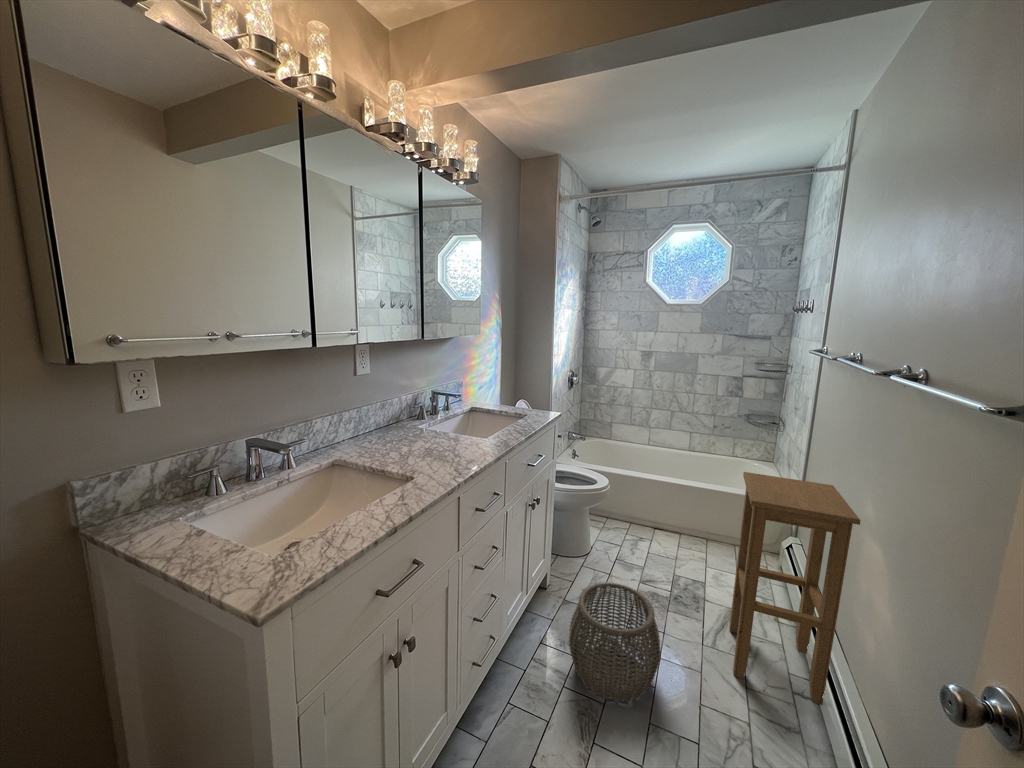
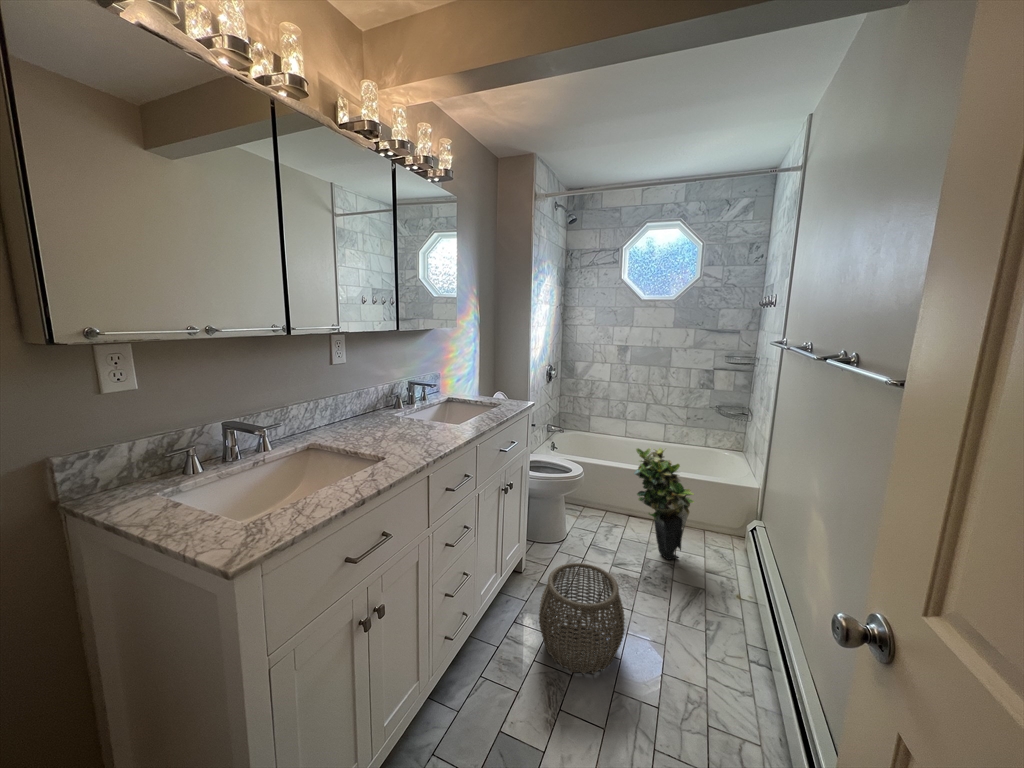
potted plant: none [663,458,727,577] -> present [634,448,694,560]
stool: present [729,472,861,705] -> none [694,456,805,672]

